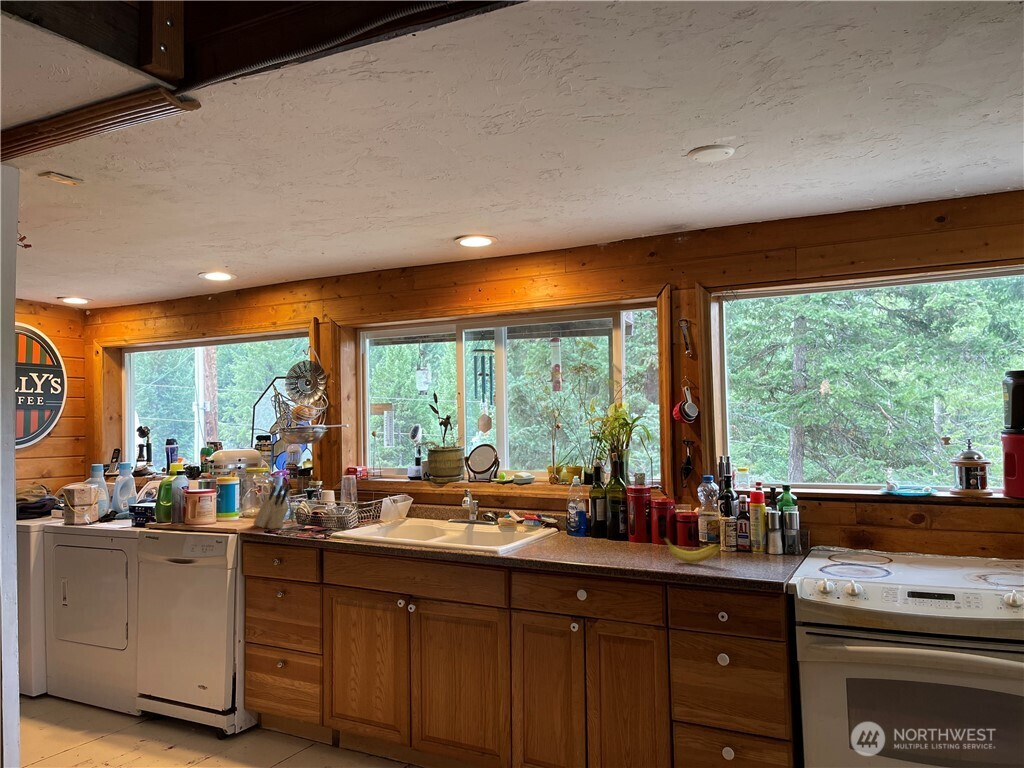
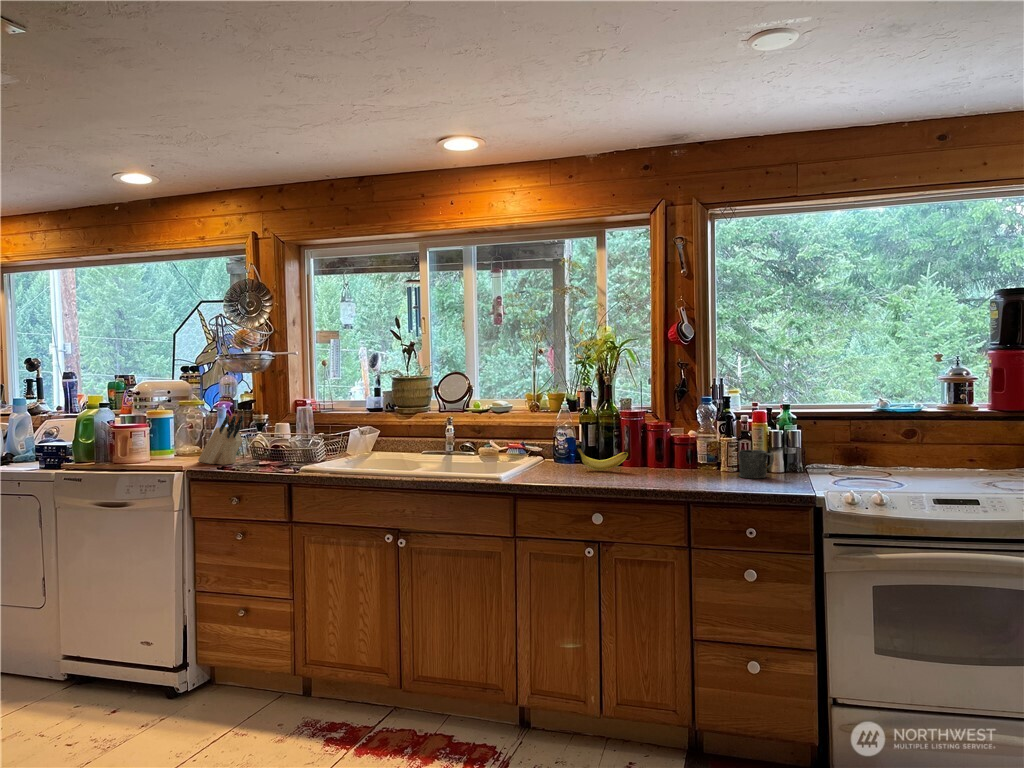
mug: none [730,531,763,561] -> present [739,450,774,479]
banana: present [664,537,720,563] -> present [577,448,628,470]

